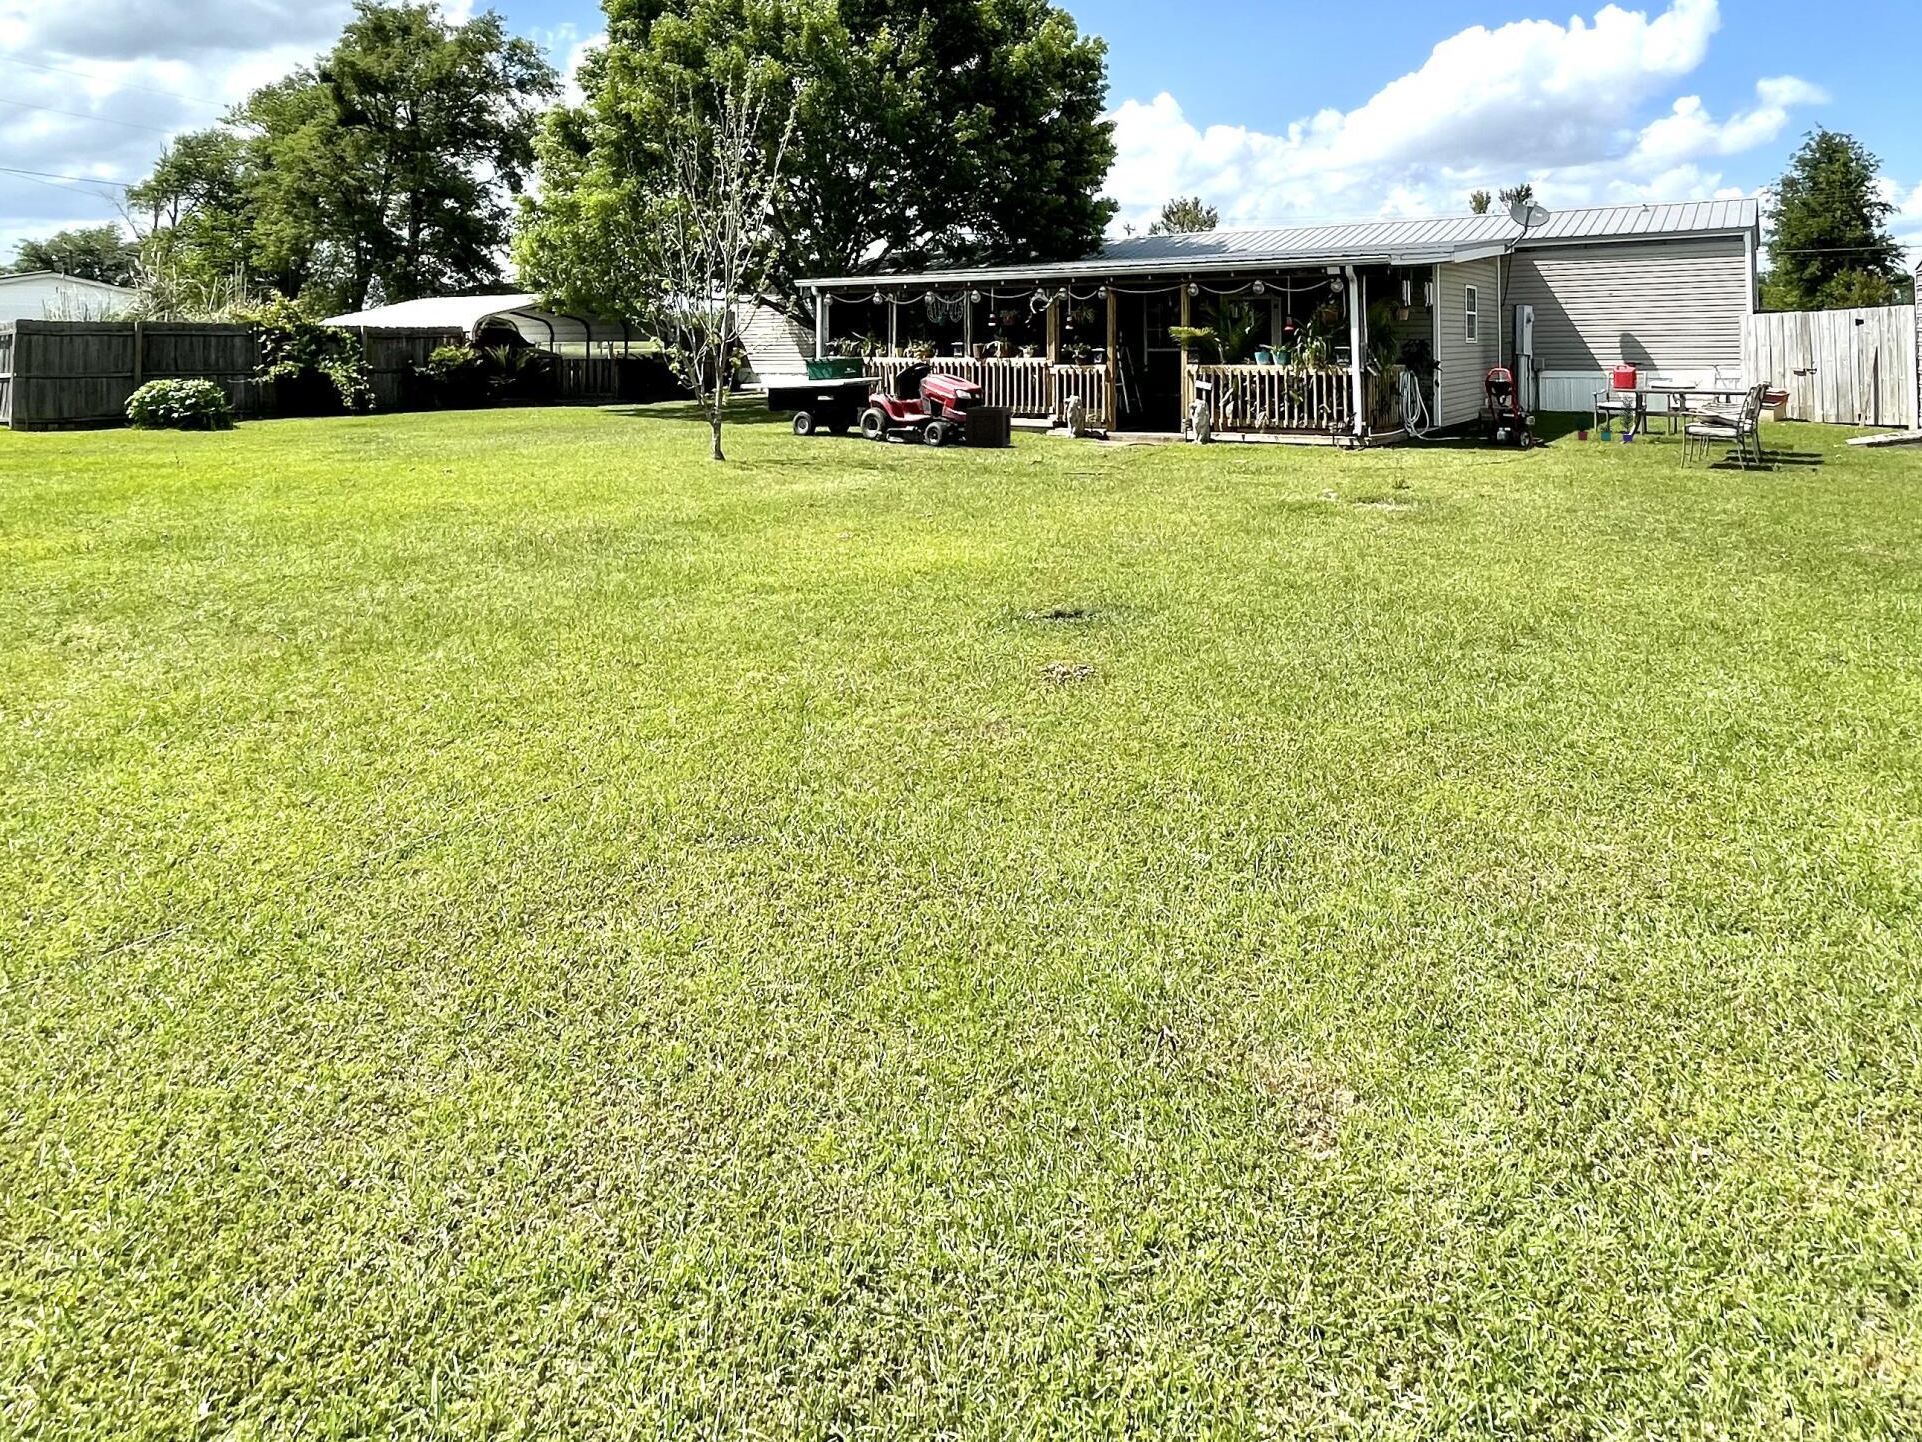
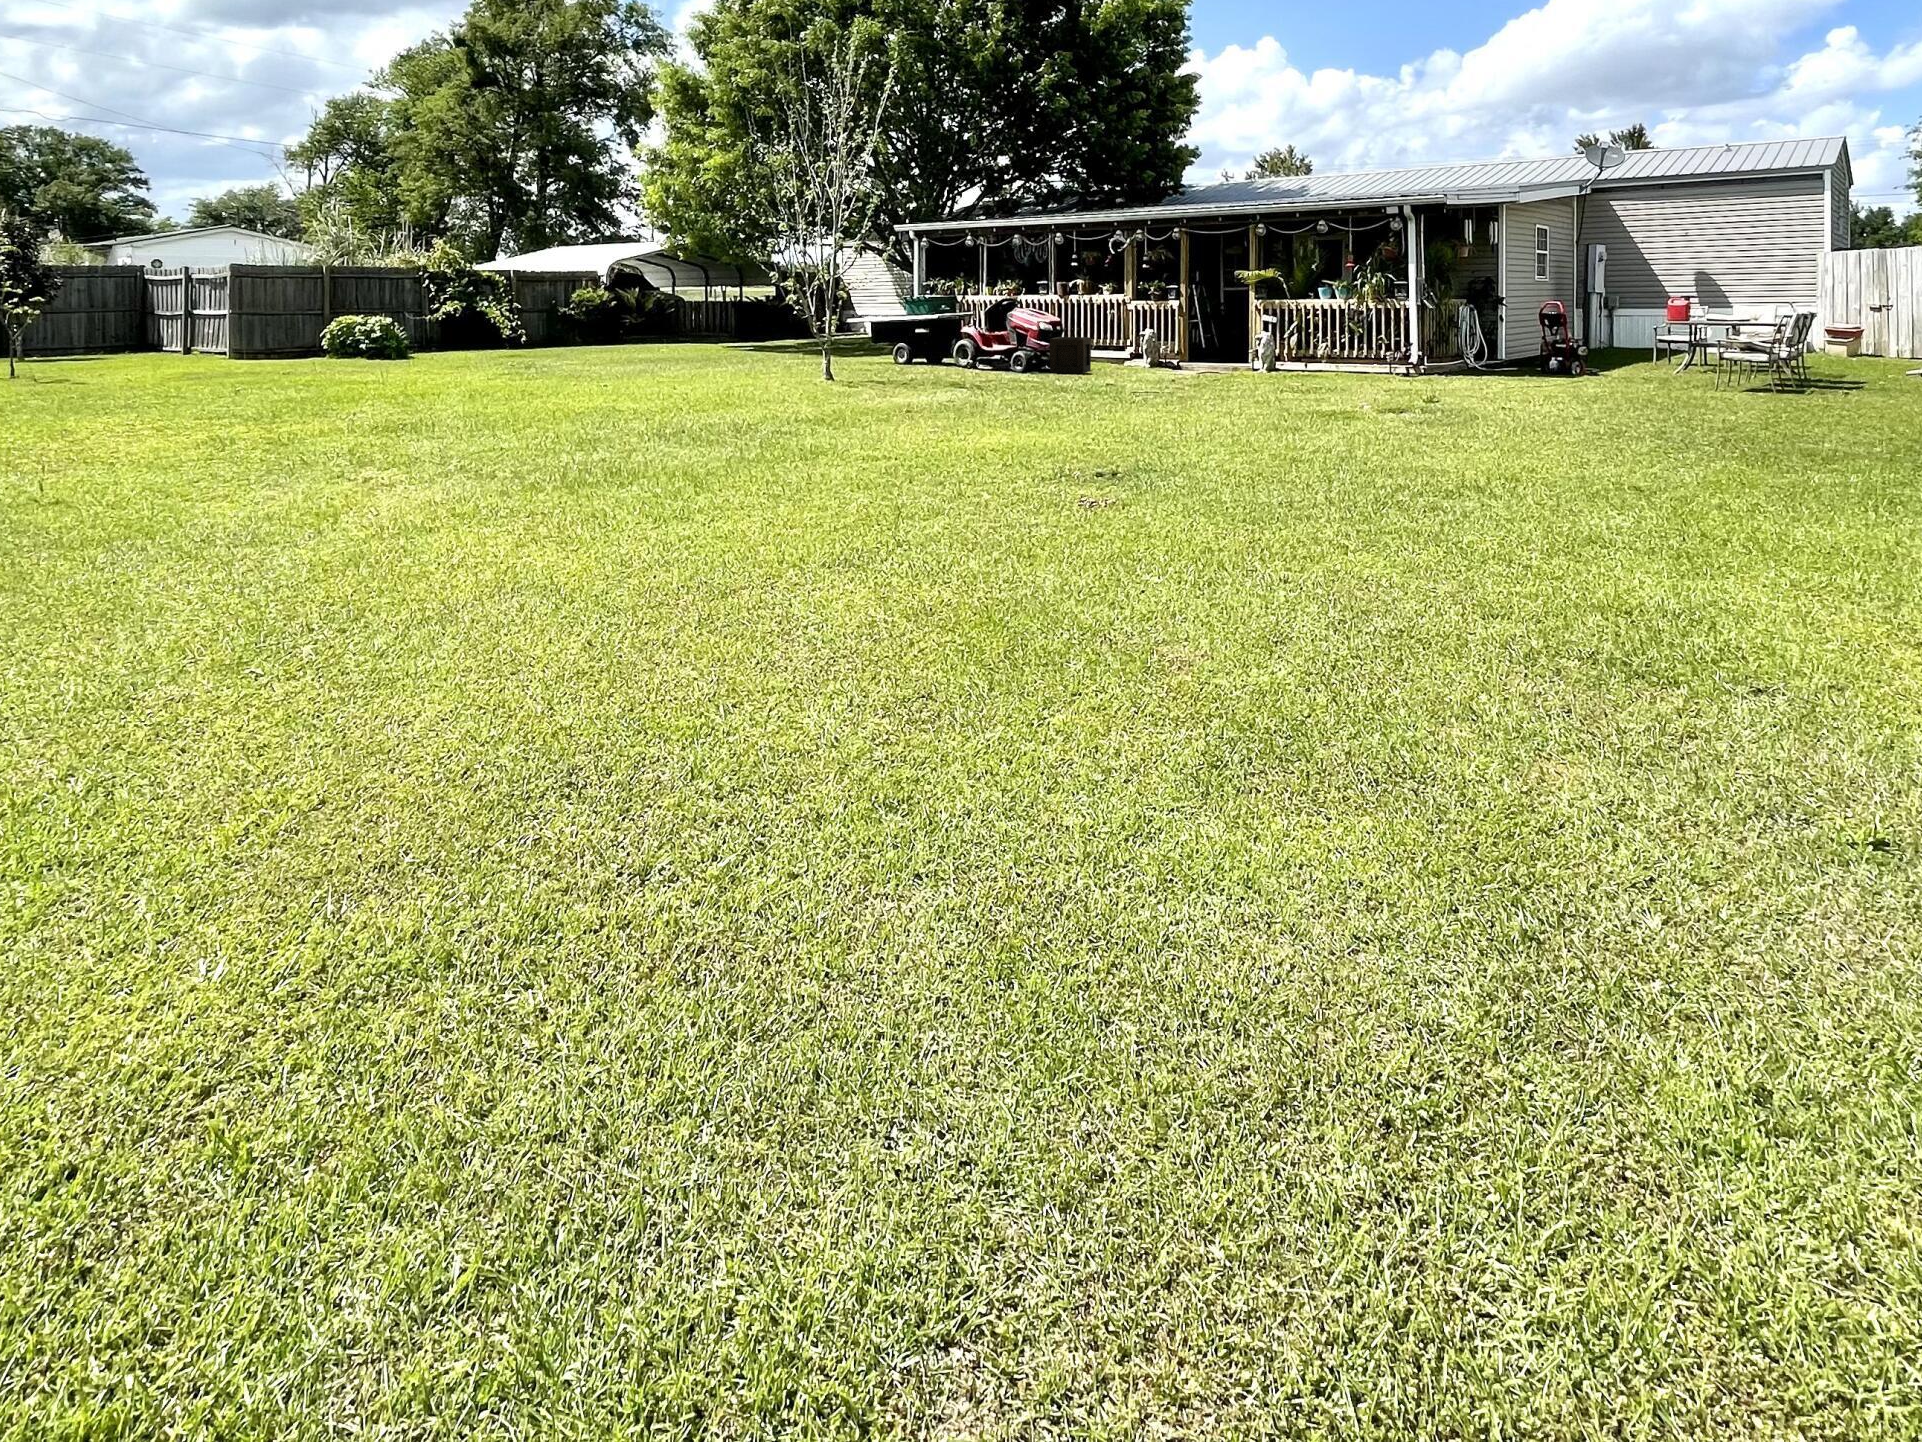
potted plant: present [1573,396,1635,441] -> none [1627,328,1691,371]

